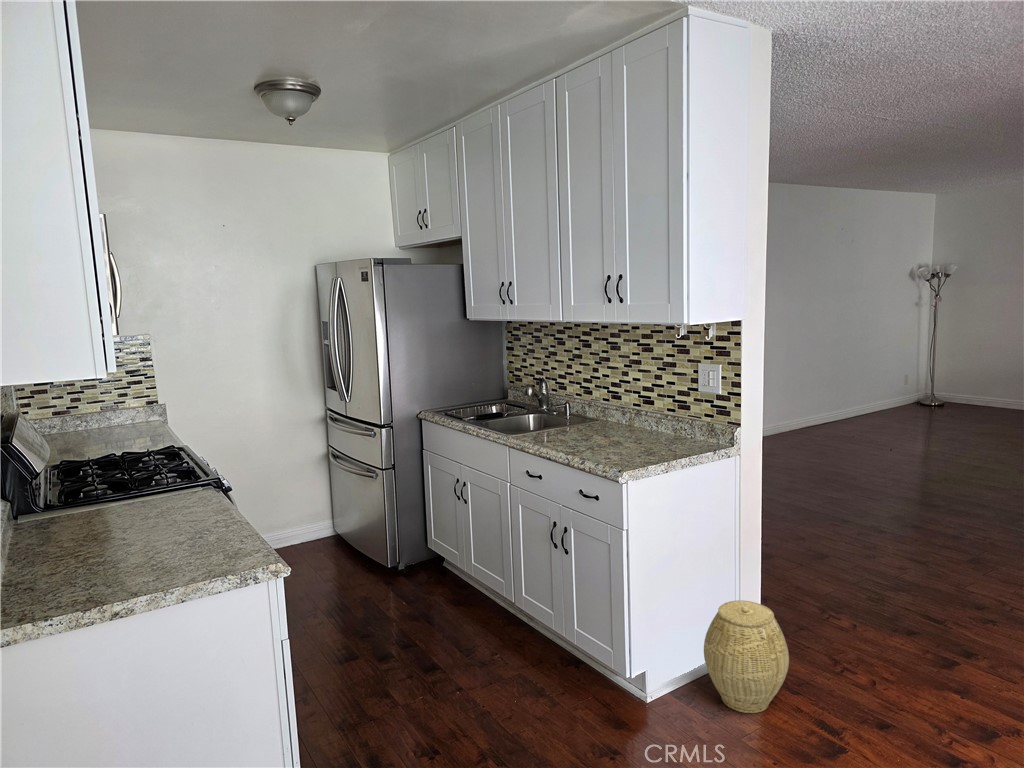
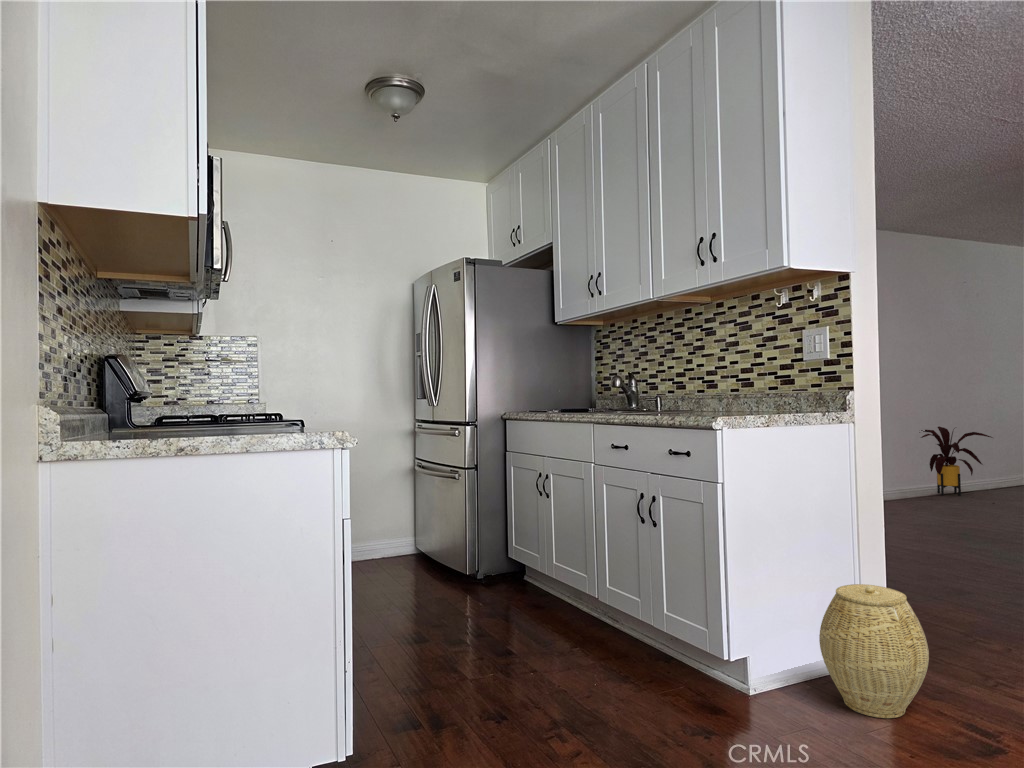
house plant: none [796,372,869,438] -> present [921,426,992,496]

